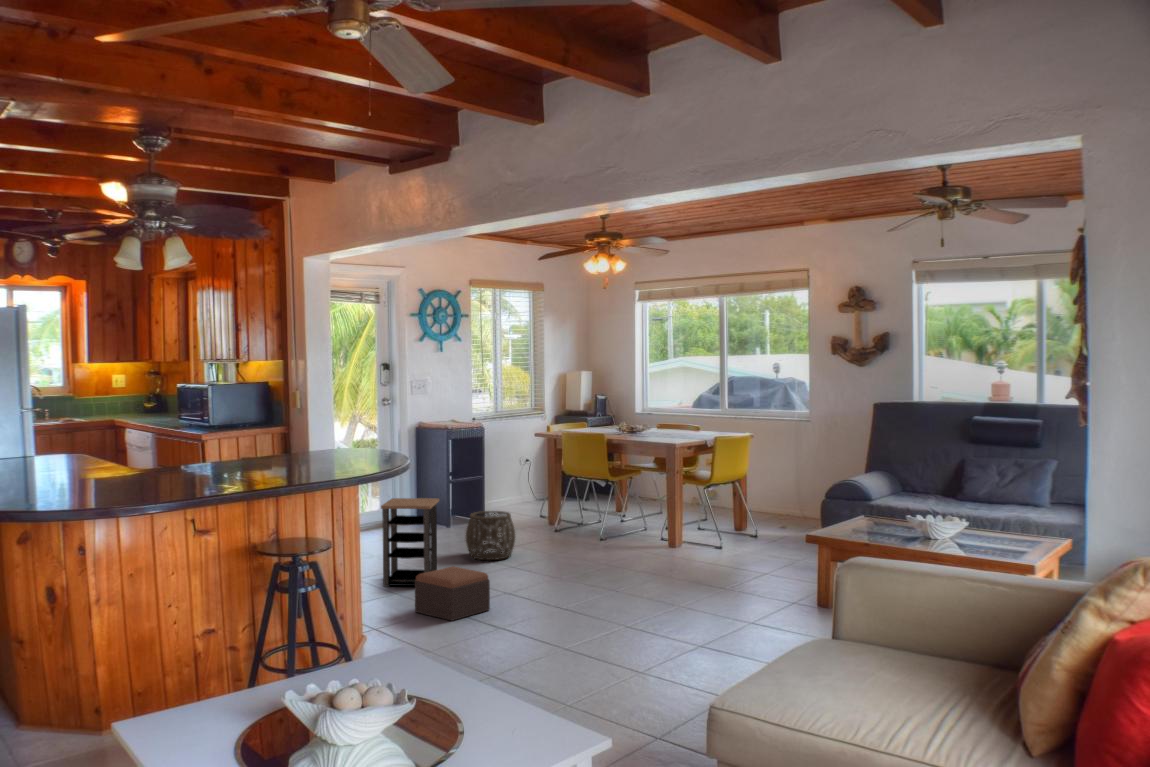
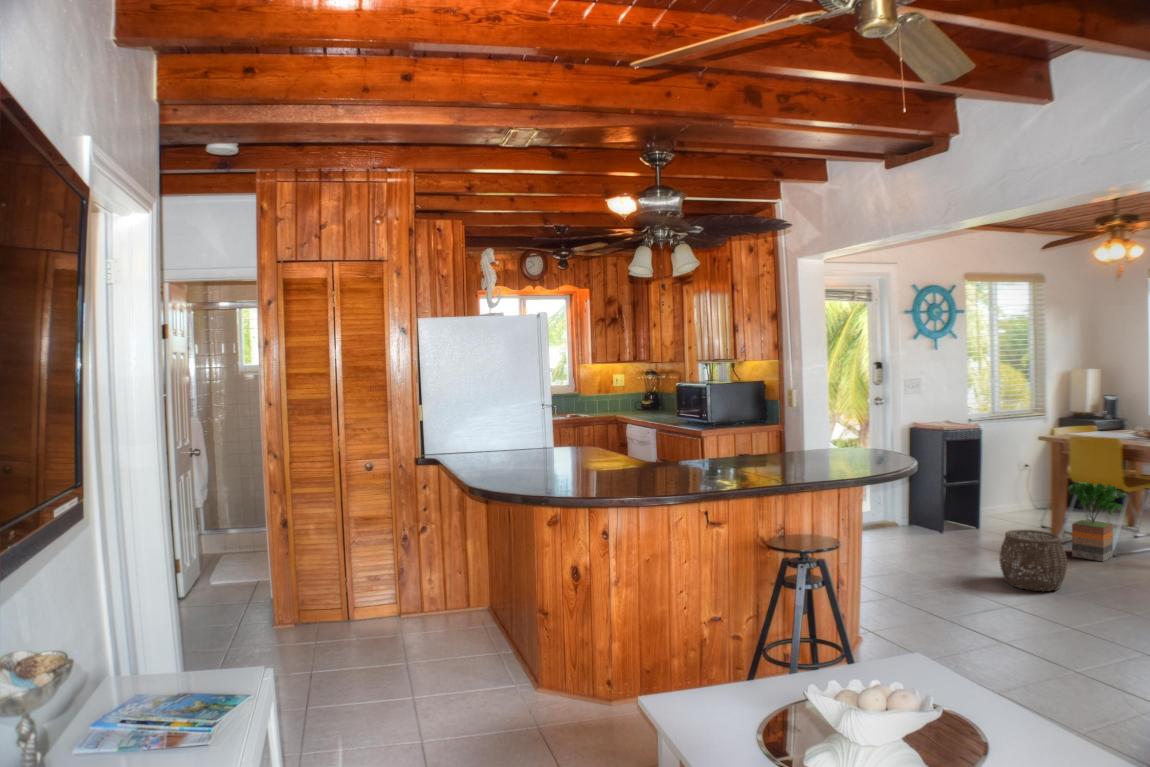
potted tree: none [535,469,578,537] -> present [1069,482,1123,561]
side table: present [381,498,439,587] -> none [916,513,984,628]
footstool: present [415,567,490,621] -> none [986,615,1098,698]

